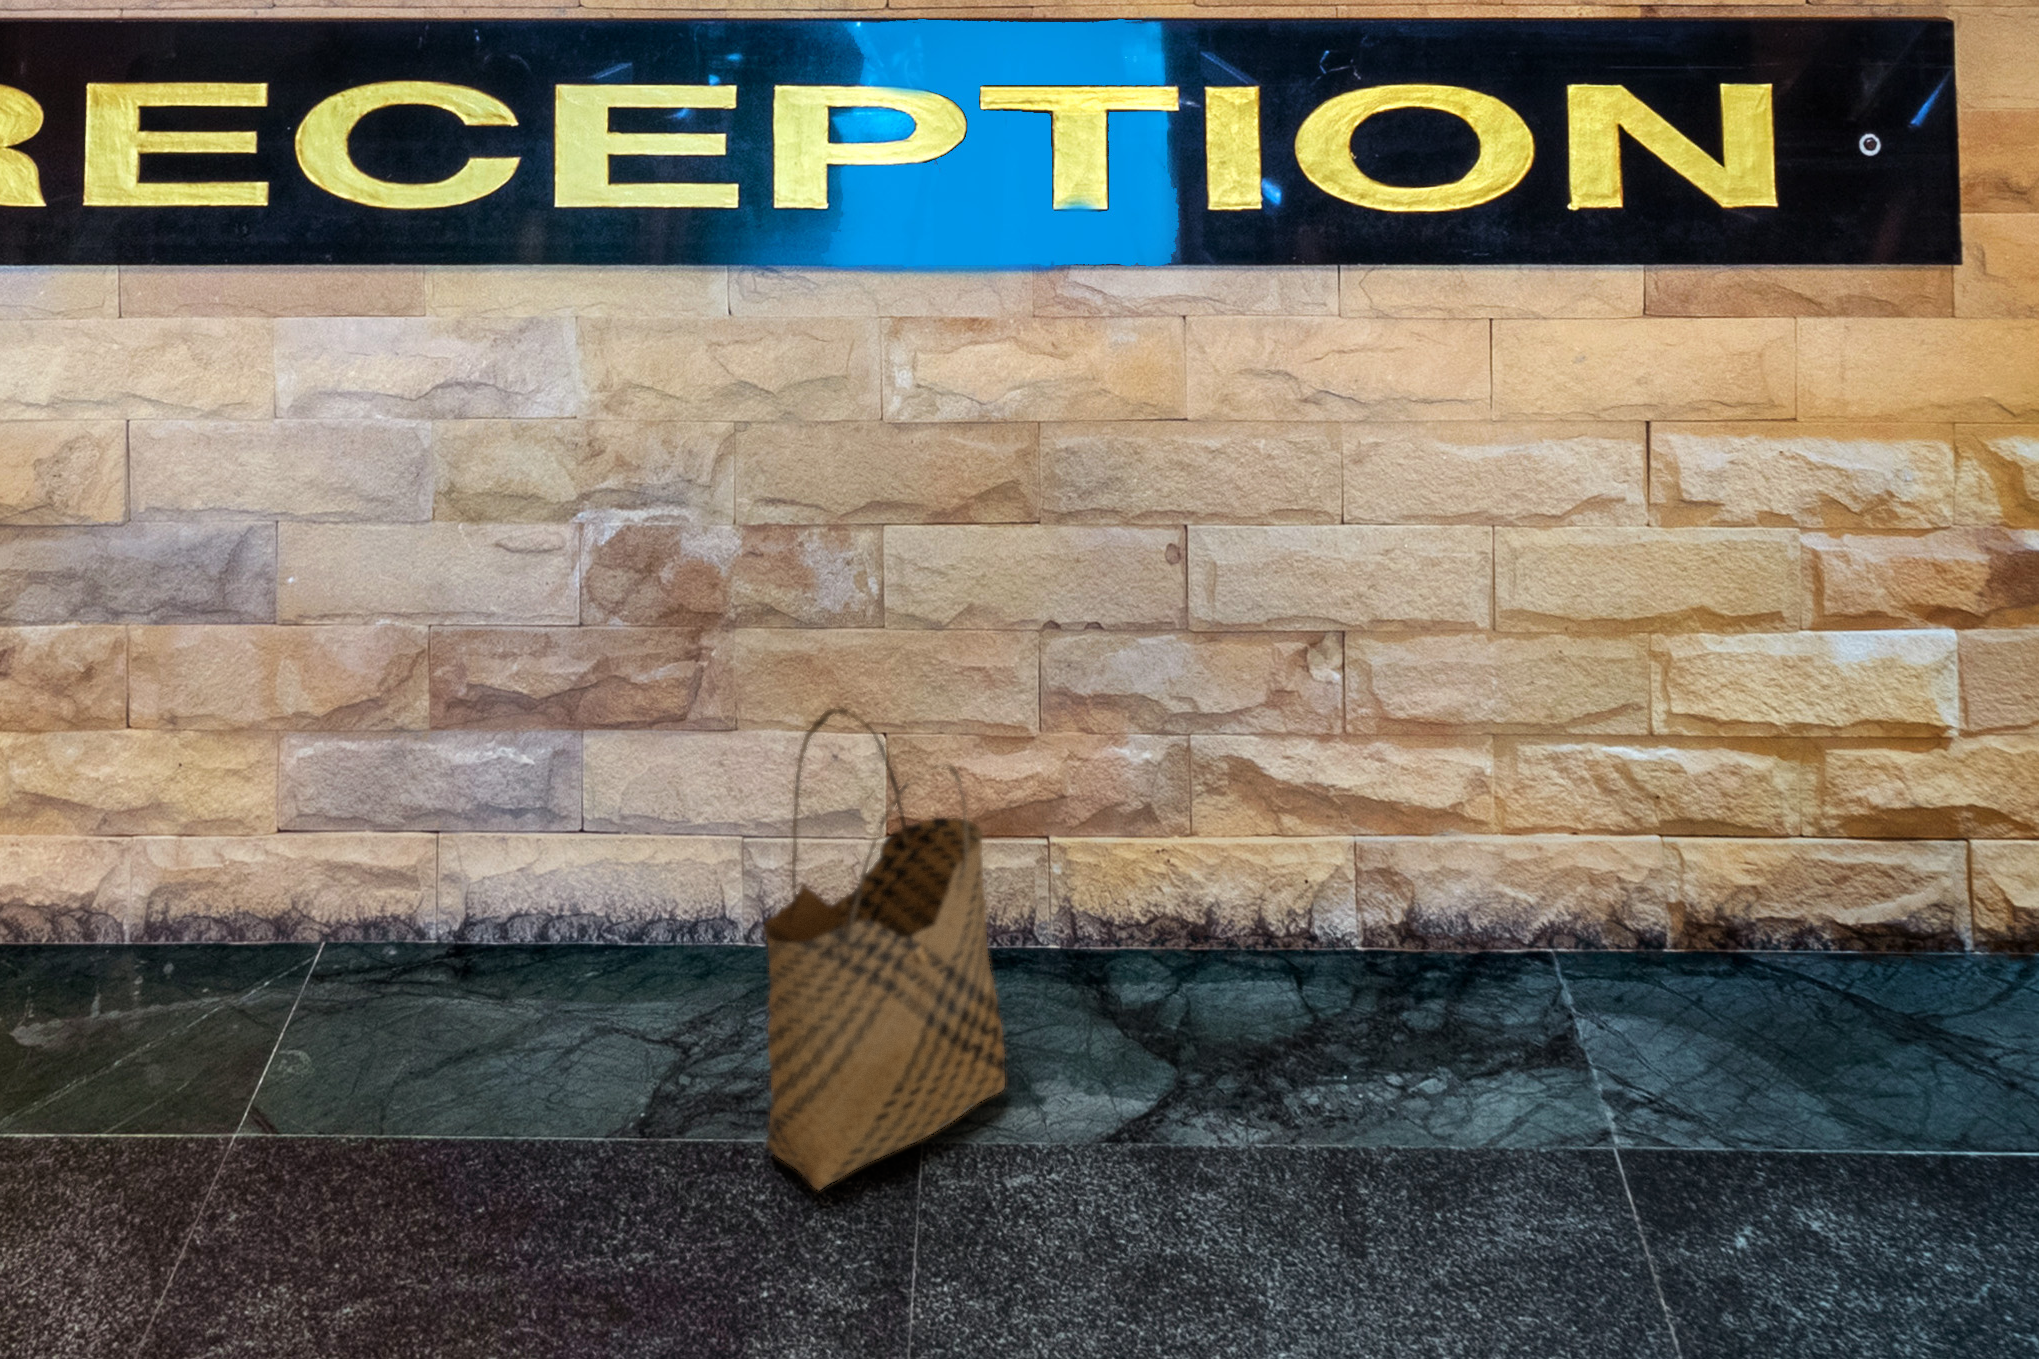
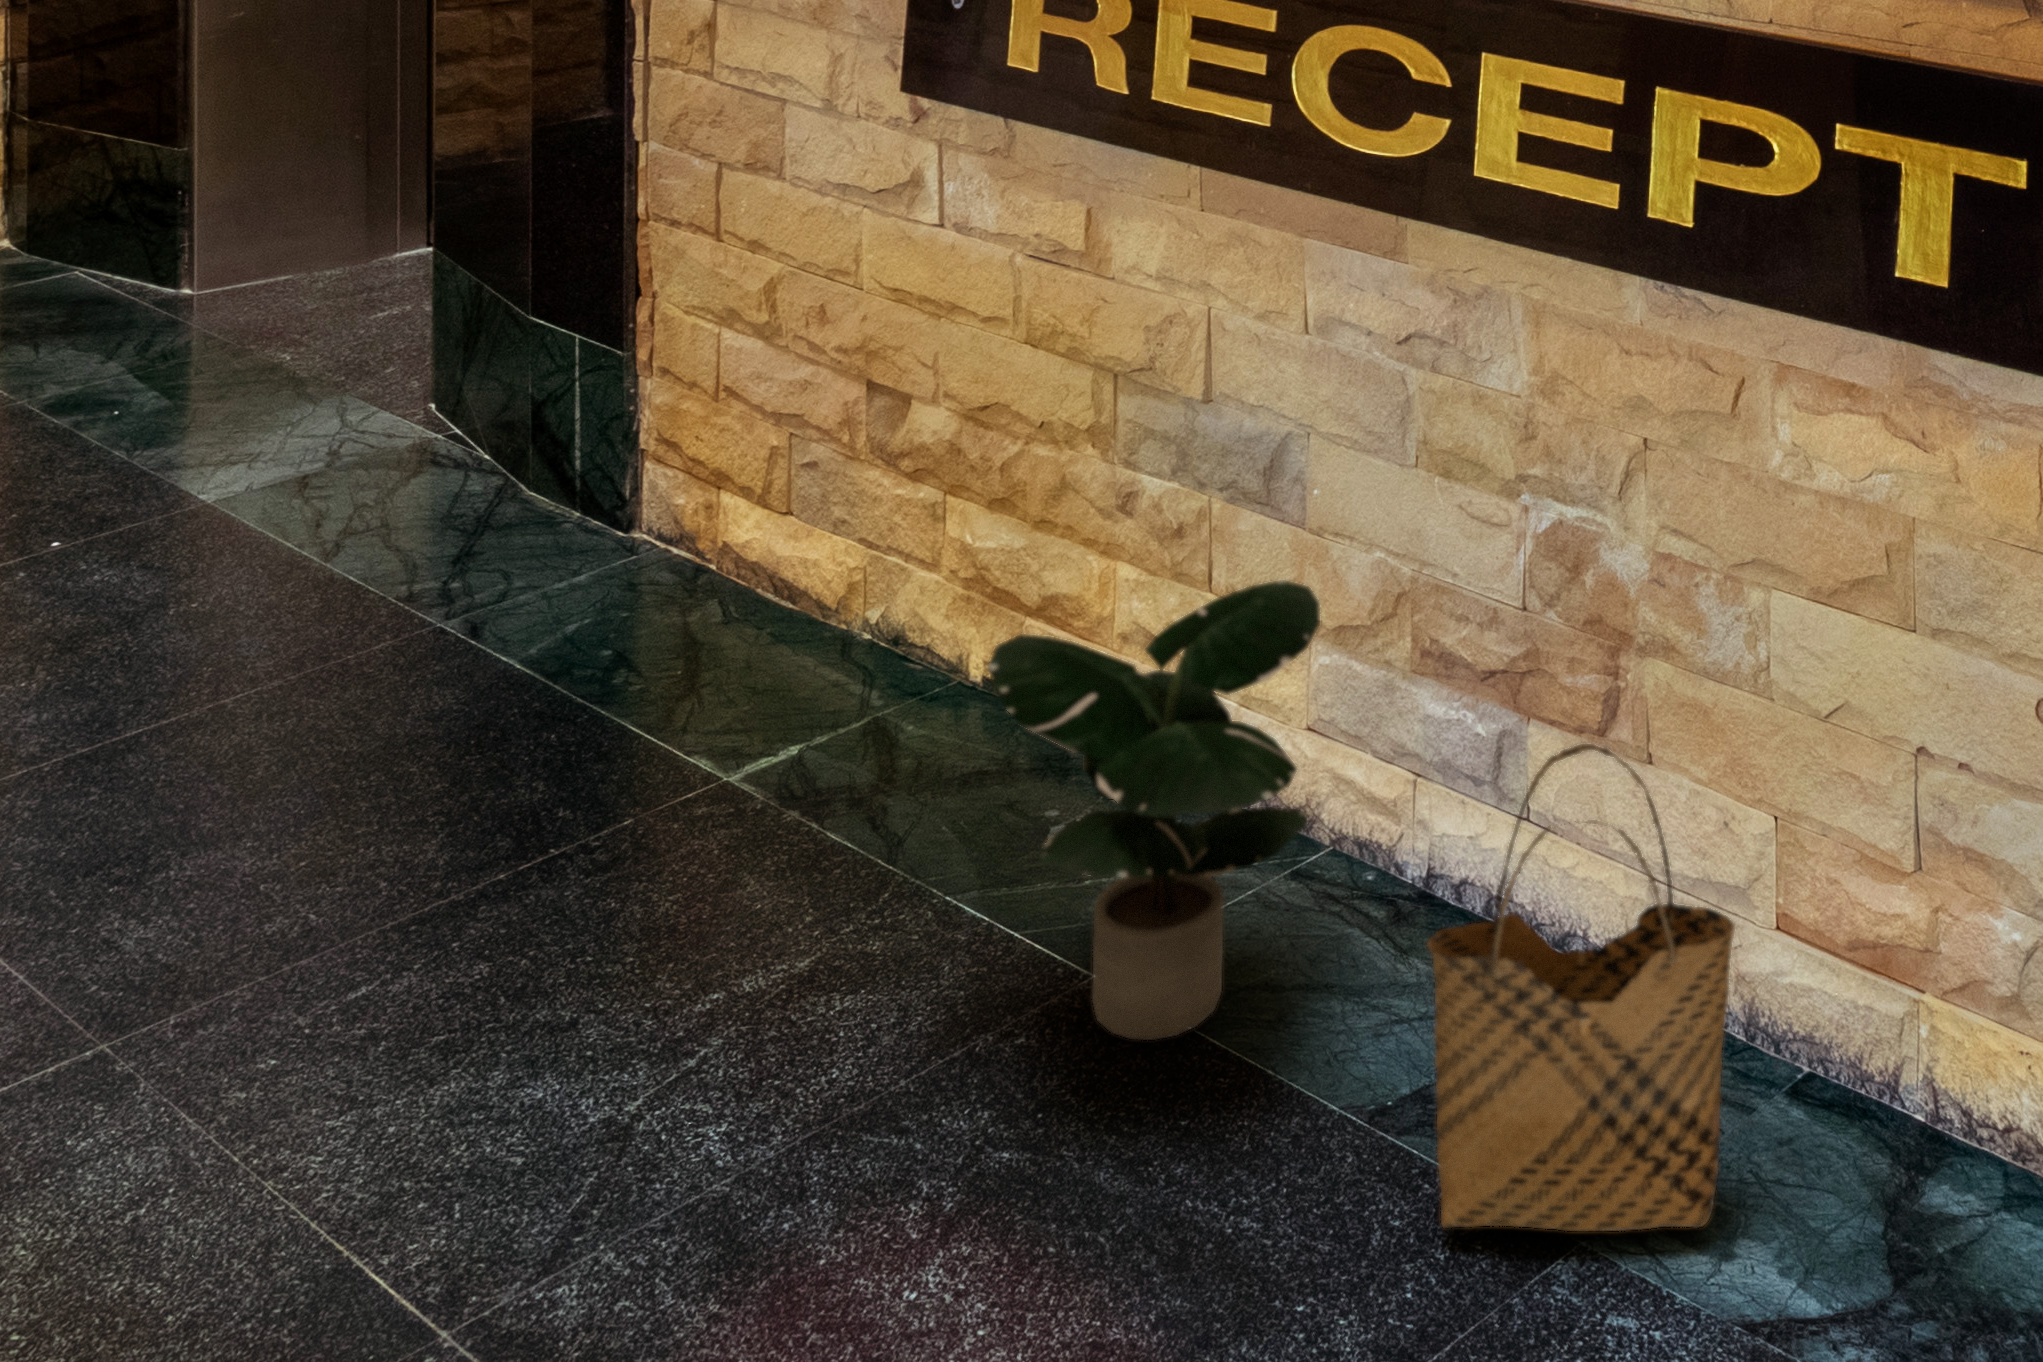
potted plant: none [145,667,528,1182] -> present [988,580,1320,1040]

